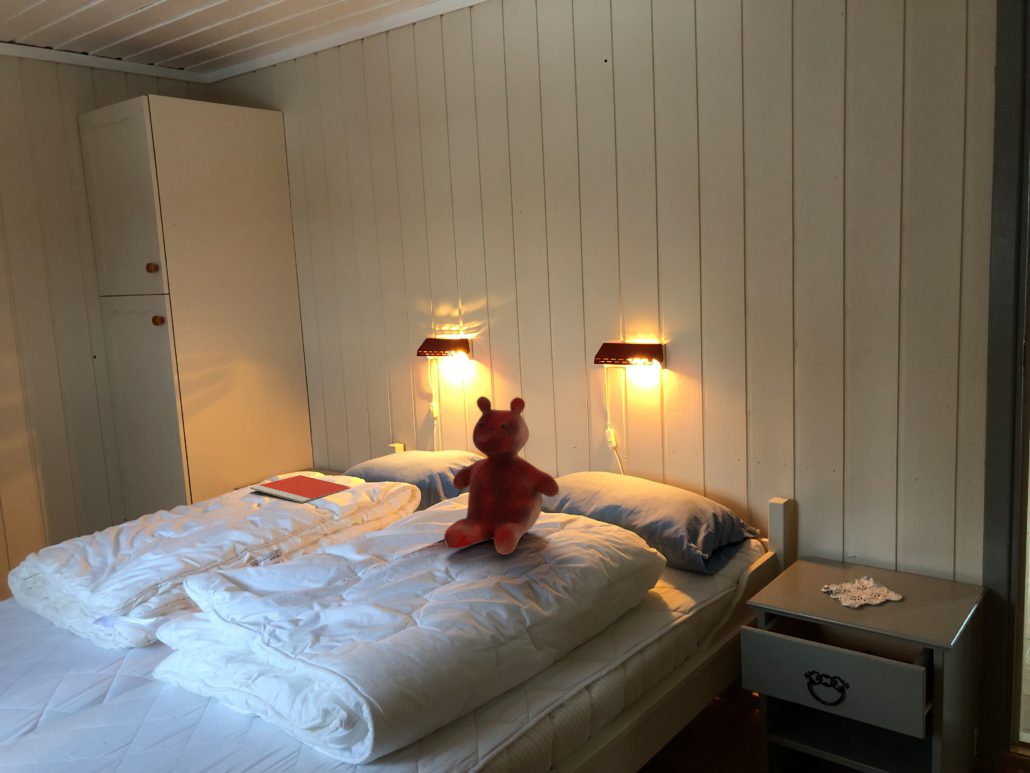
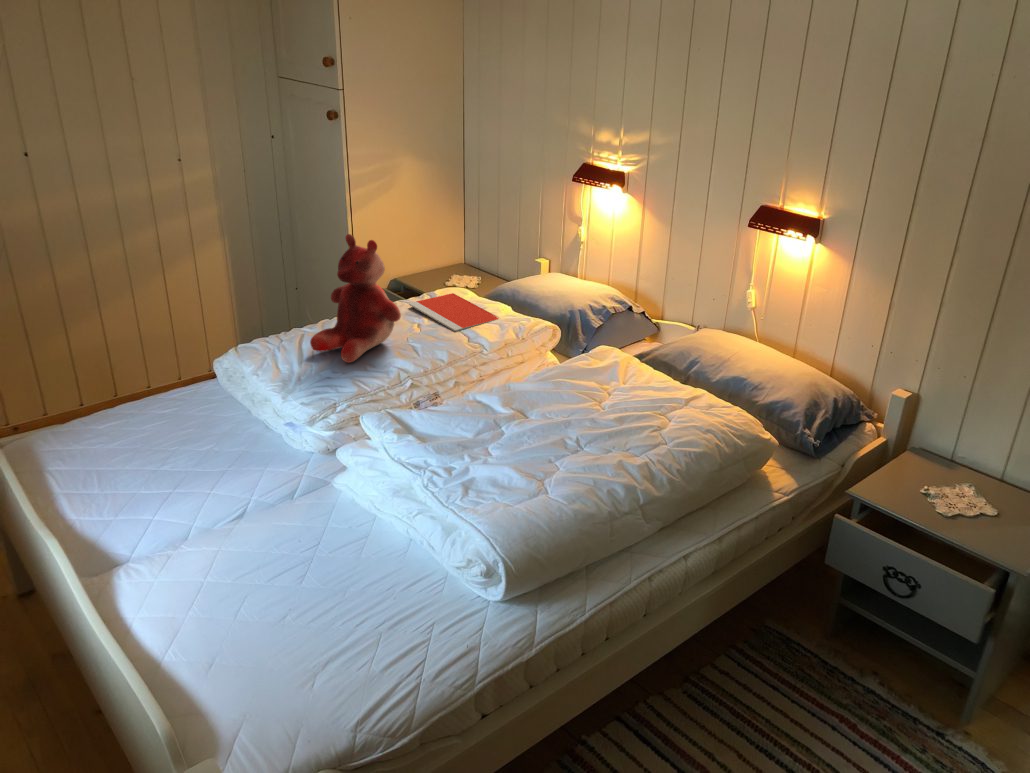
teddy bear: present [444,396,559,555] -> present [310,234,401,363]

